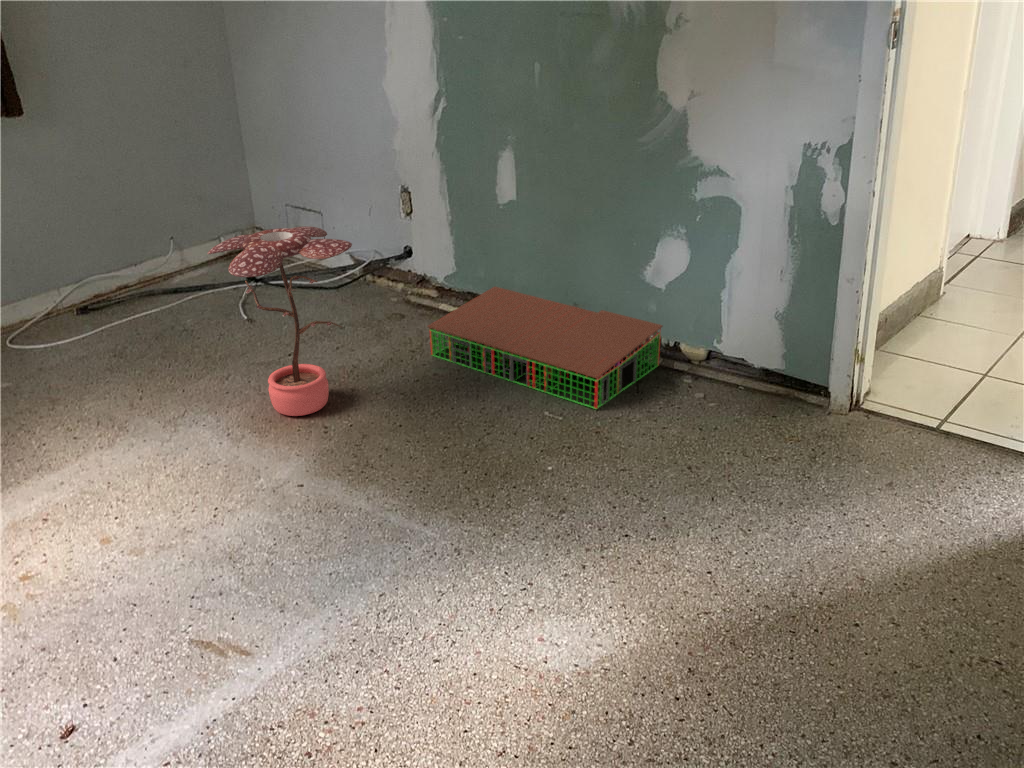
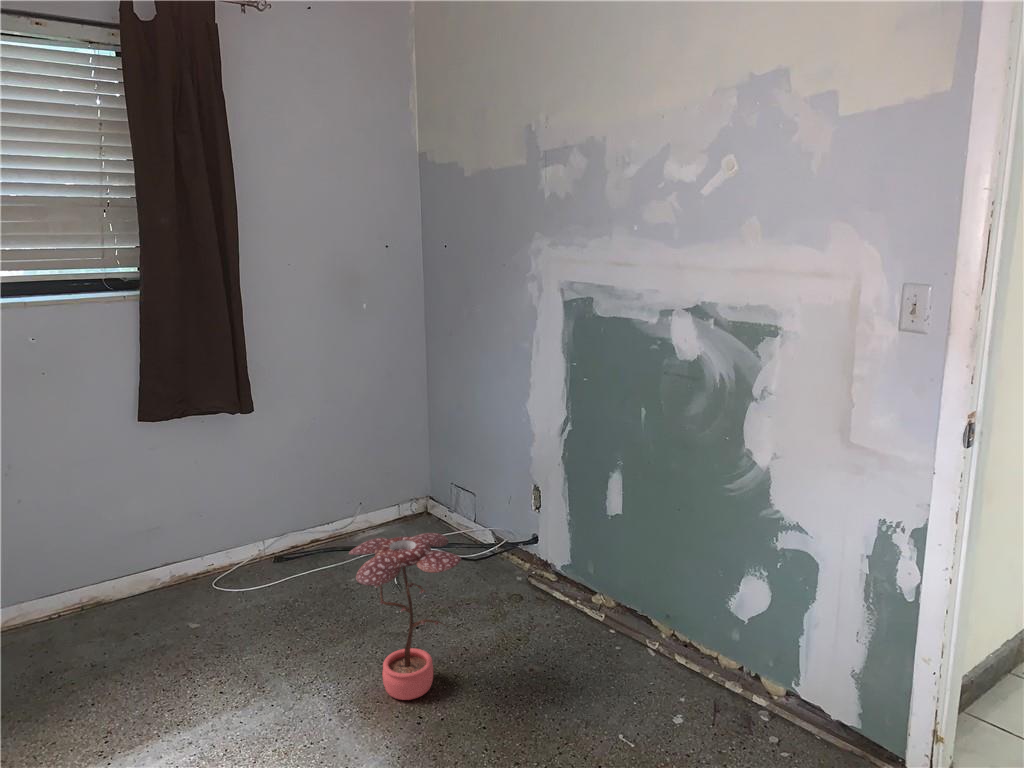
storage bin: present [428,287,663,409] -> none [532,586,744,742]

